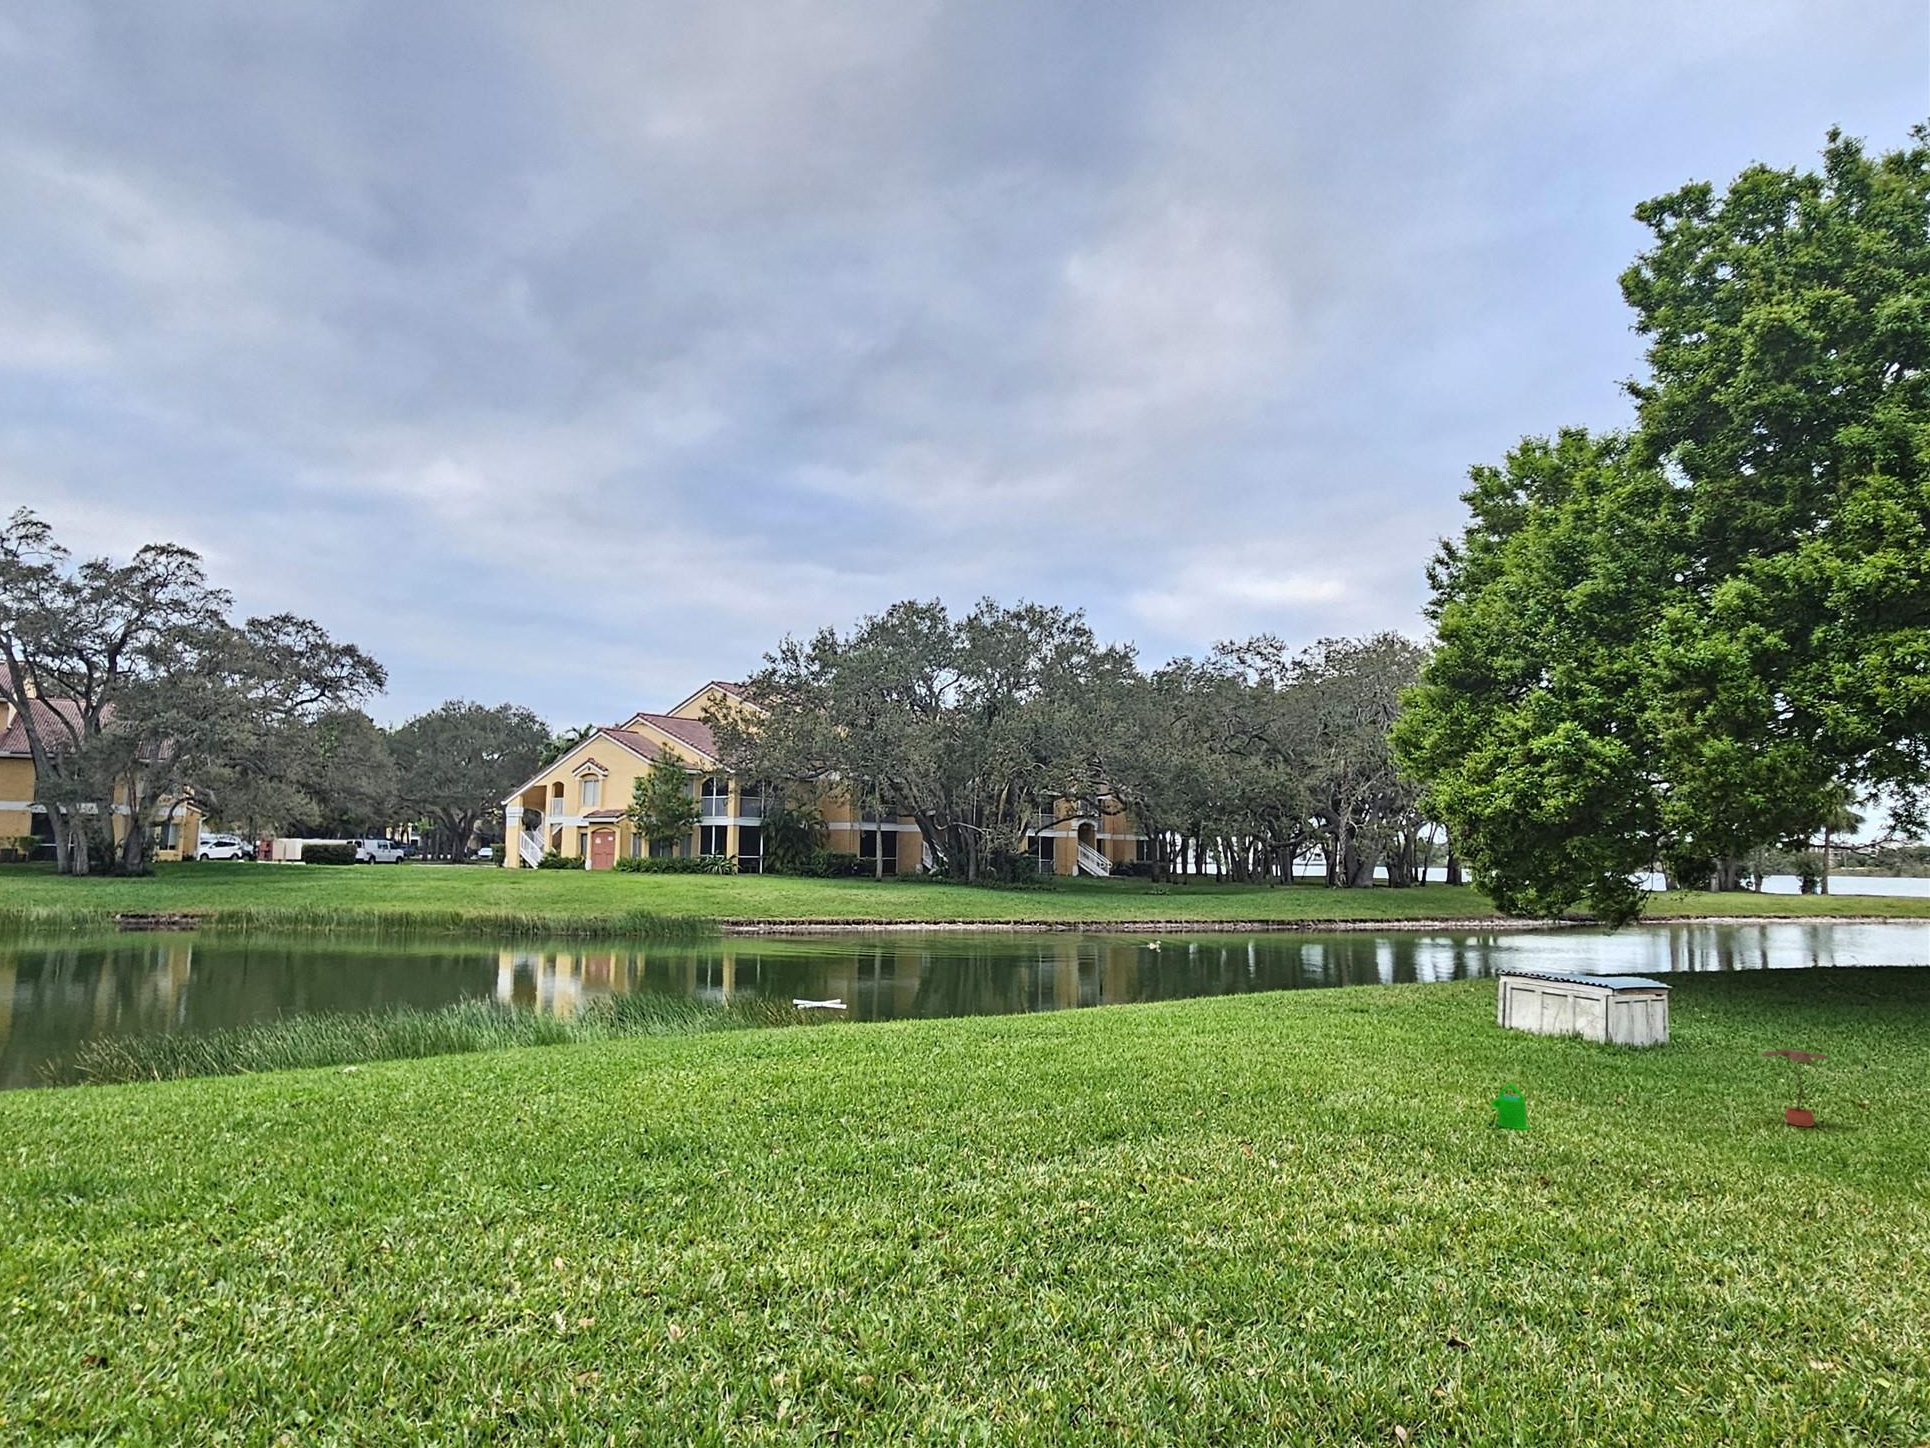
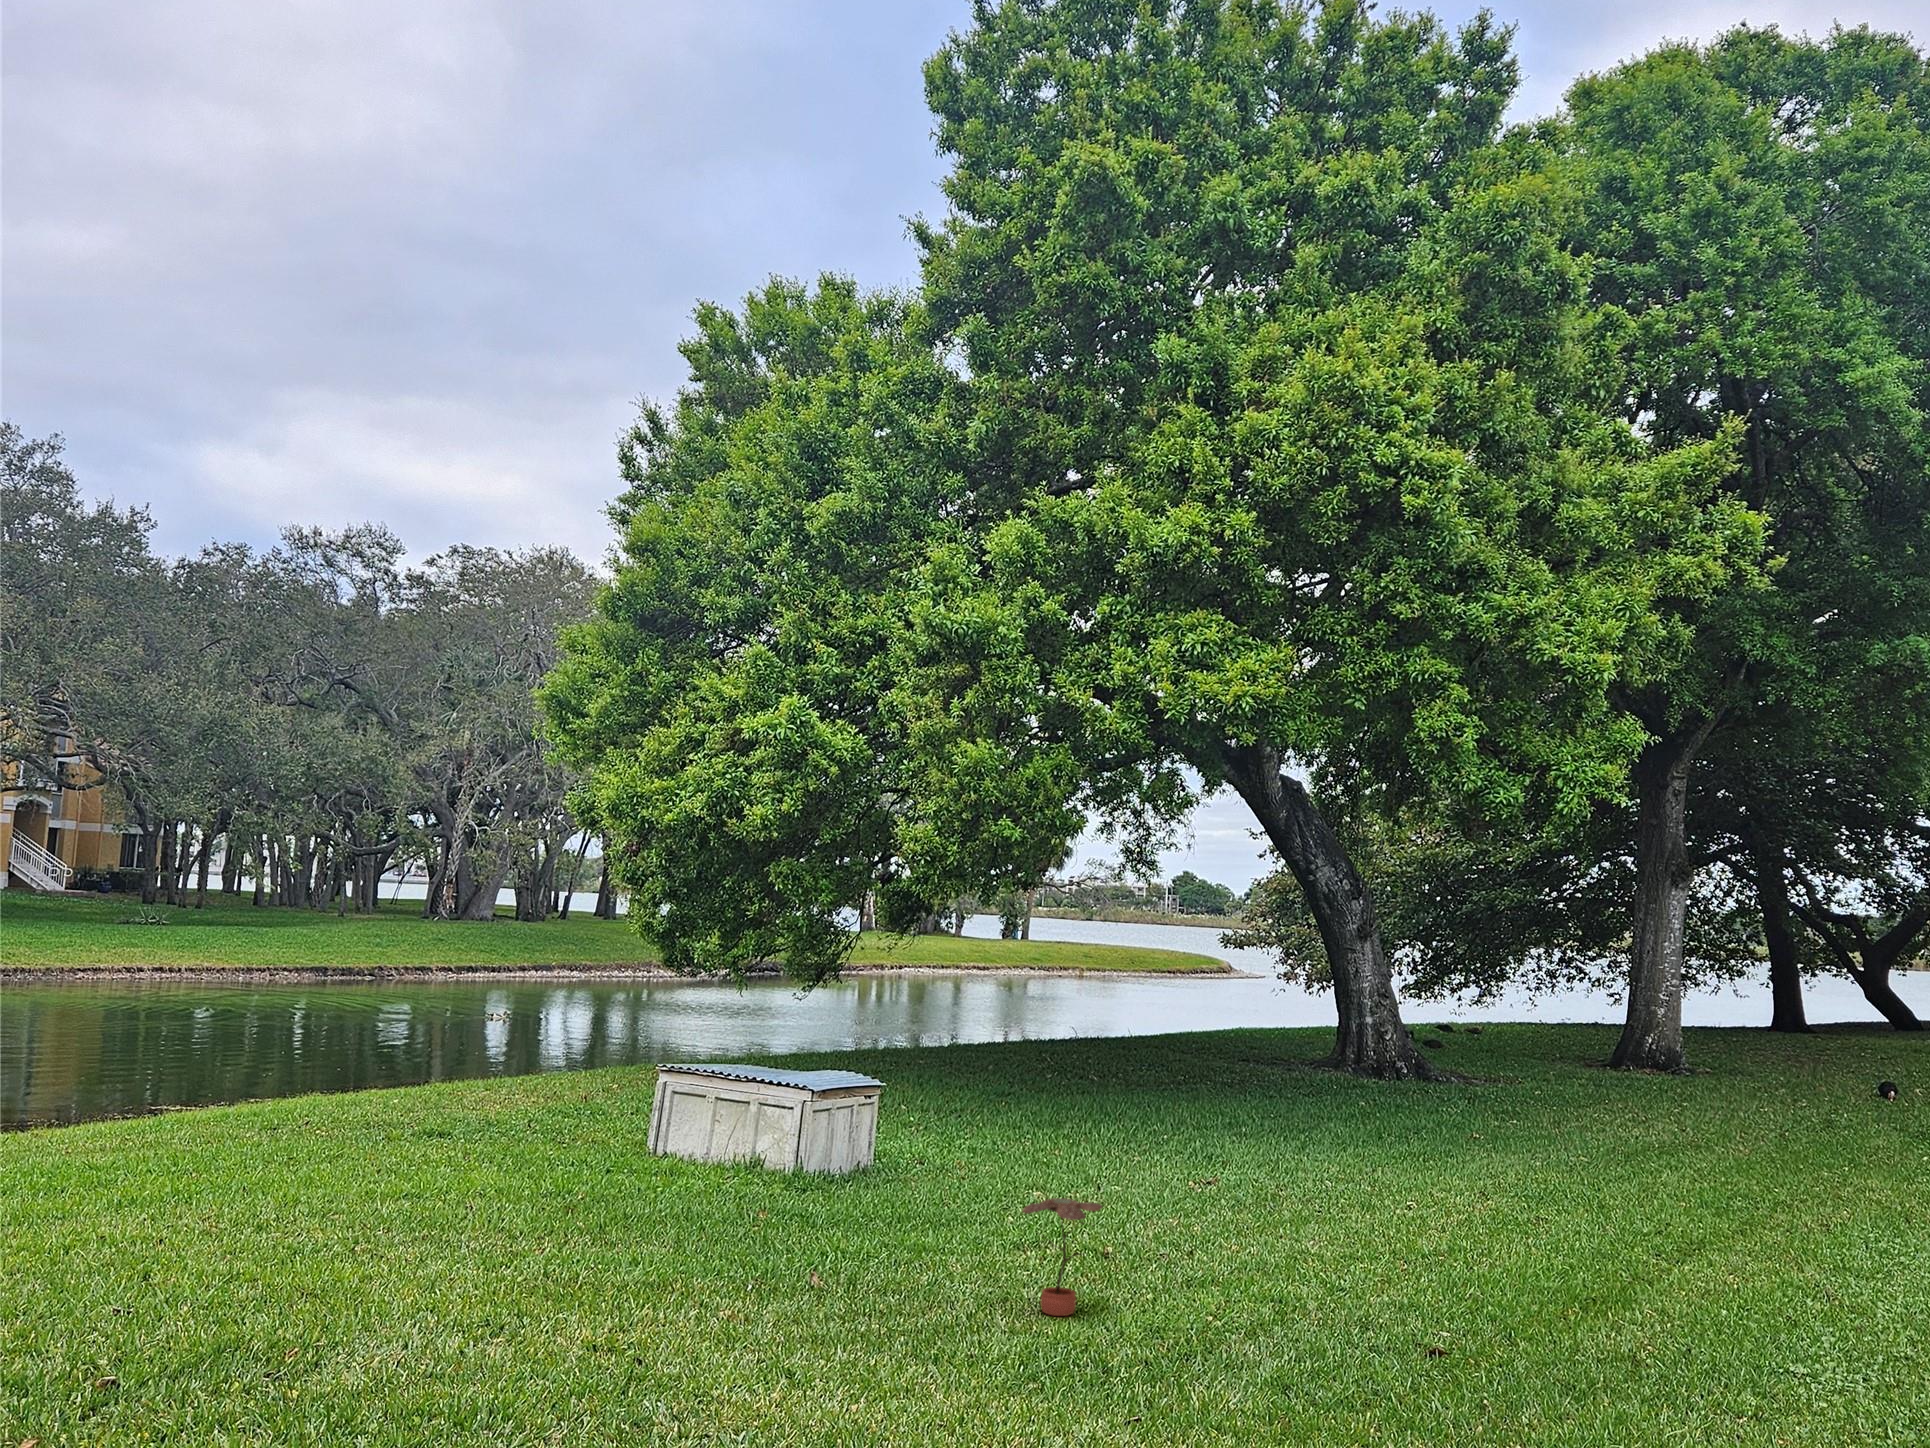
watering can: present [1491,1084,1529,1129] -> none [624,1308,684,1392]

